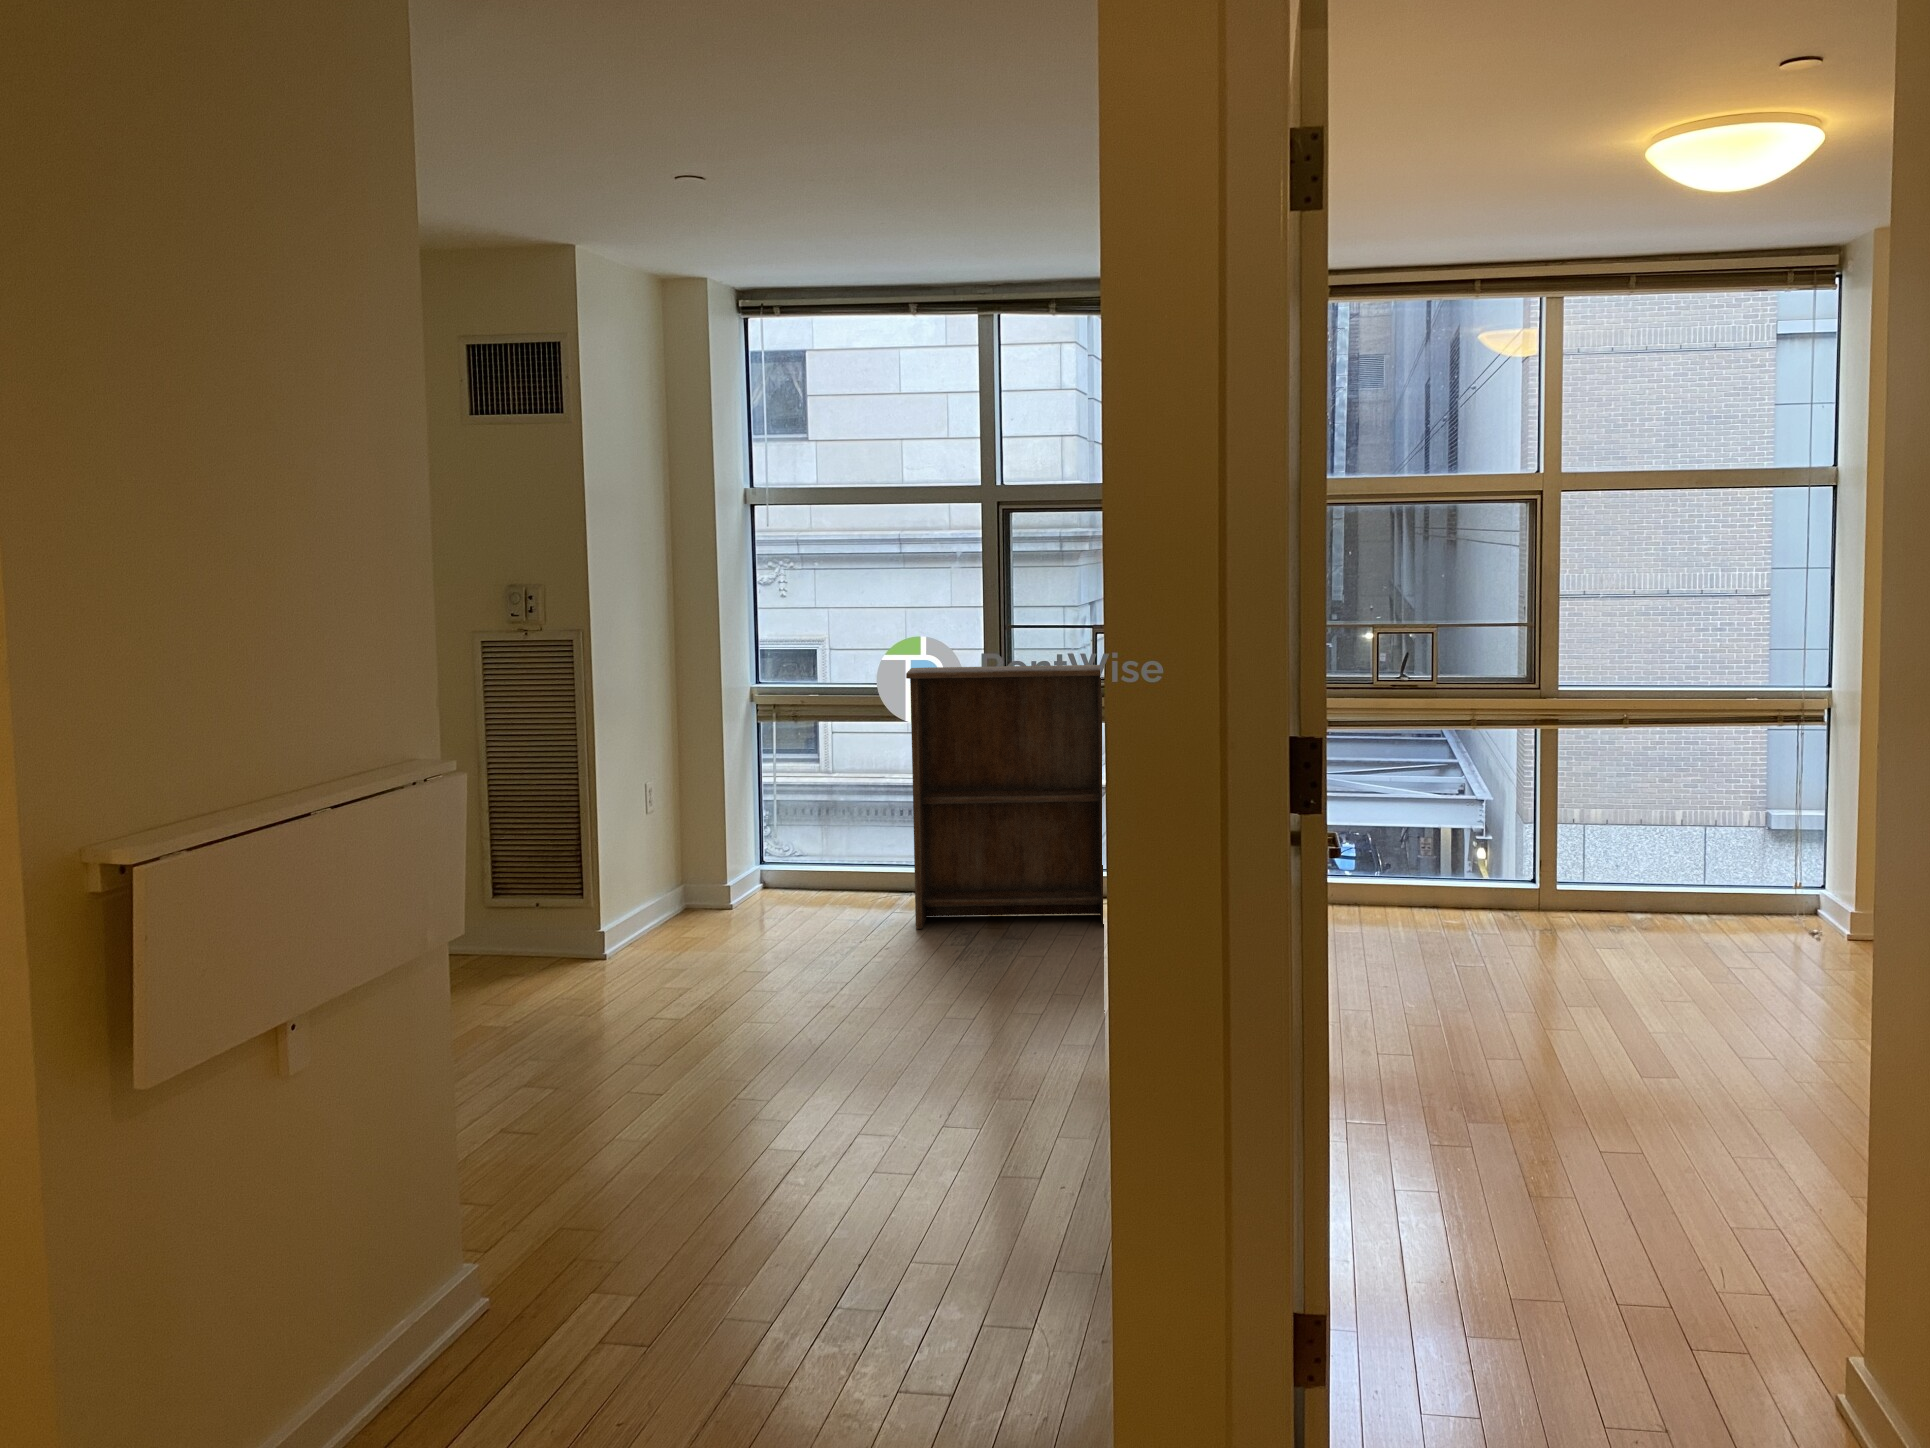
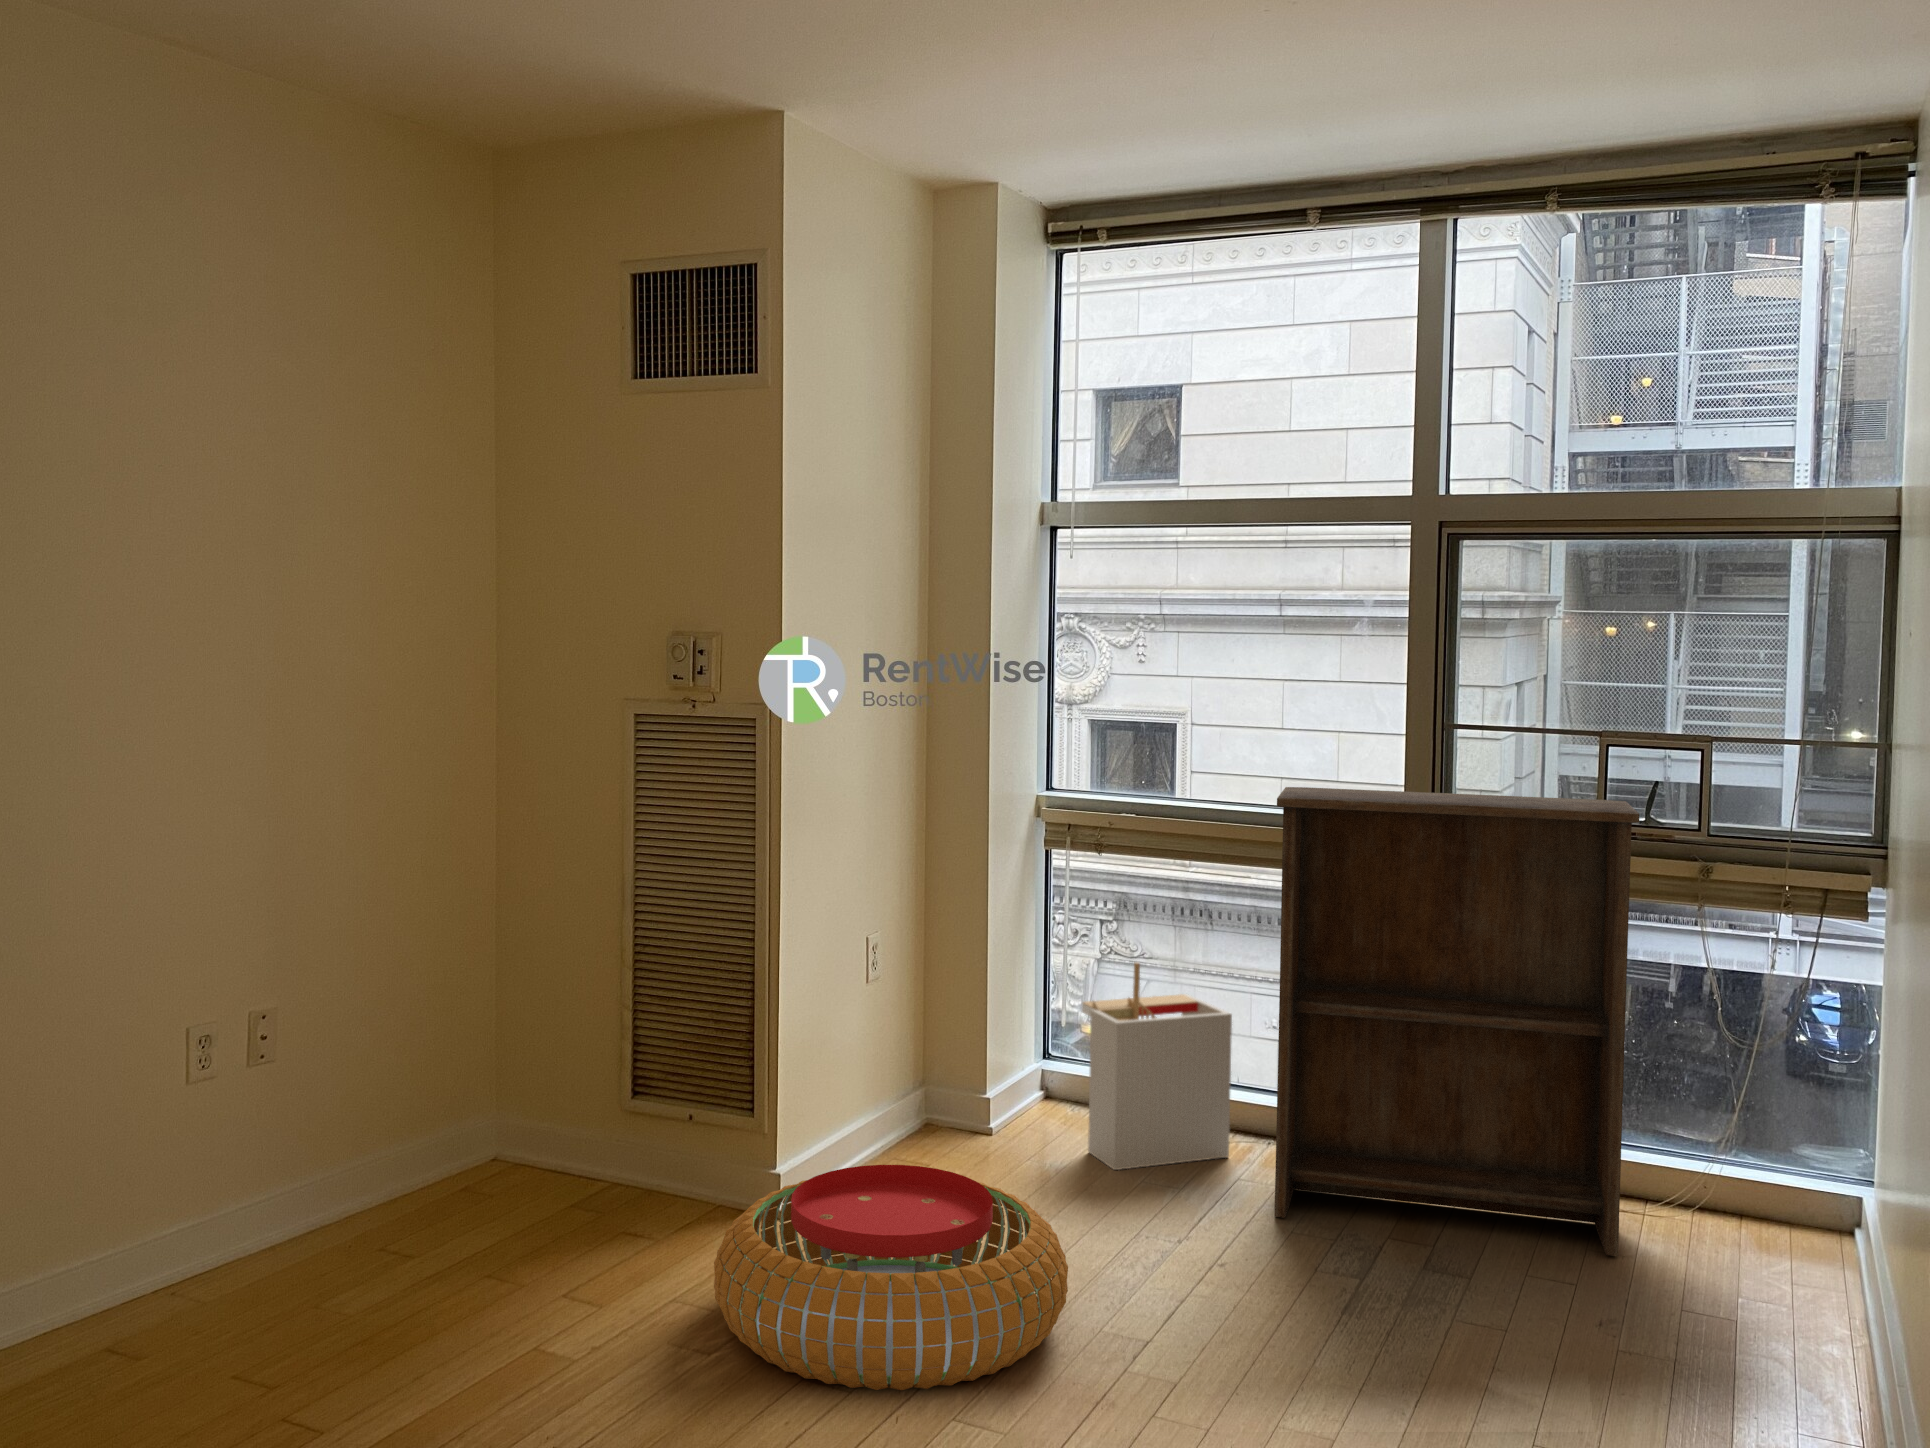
storage bin: none [787,788,886,918] -> present [1082,962,1232,1170]
pouf: none [585,905,800,1018] -> present [714,1165,1068,1390]

